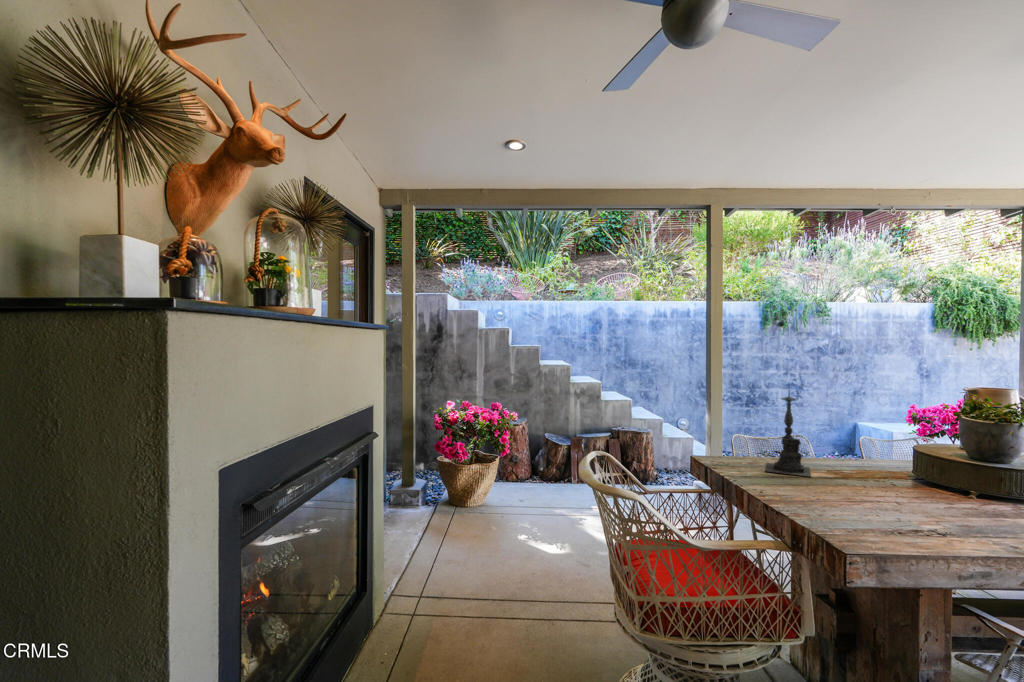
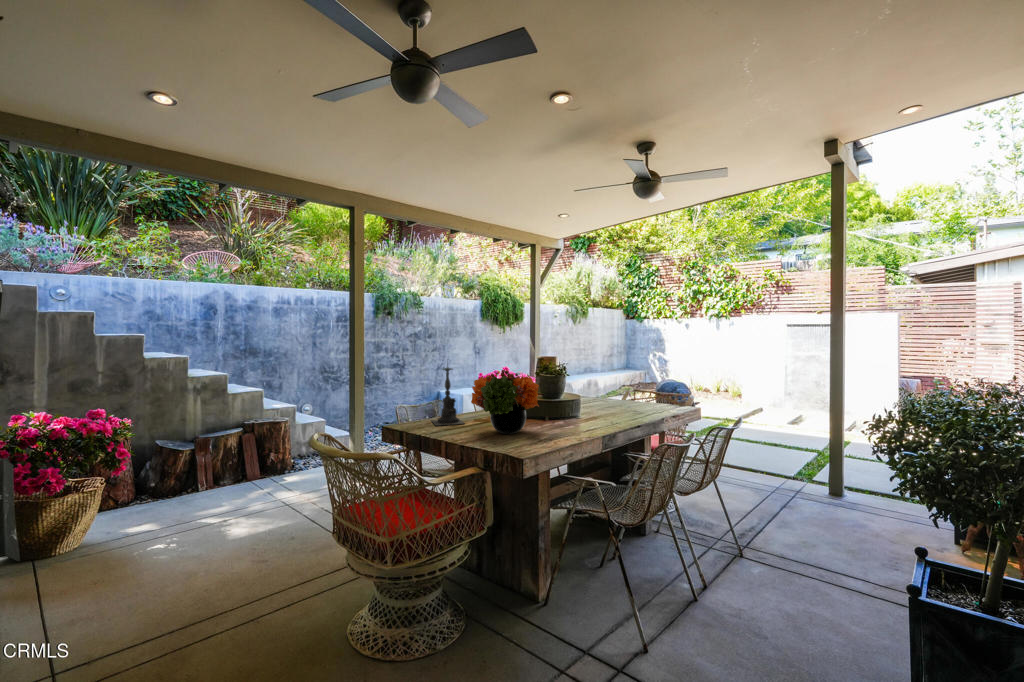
flower arrangement: none [803,409,935,509] -> present [471,370,539,434]

